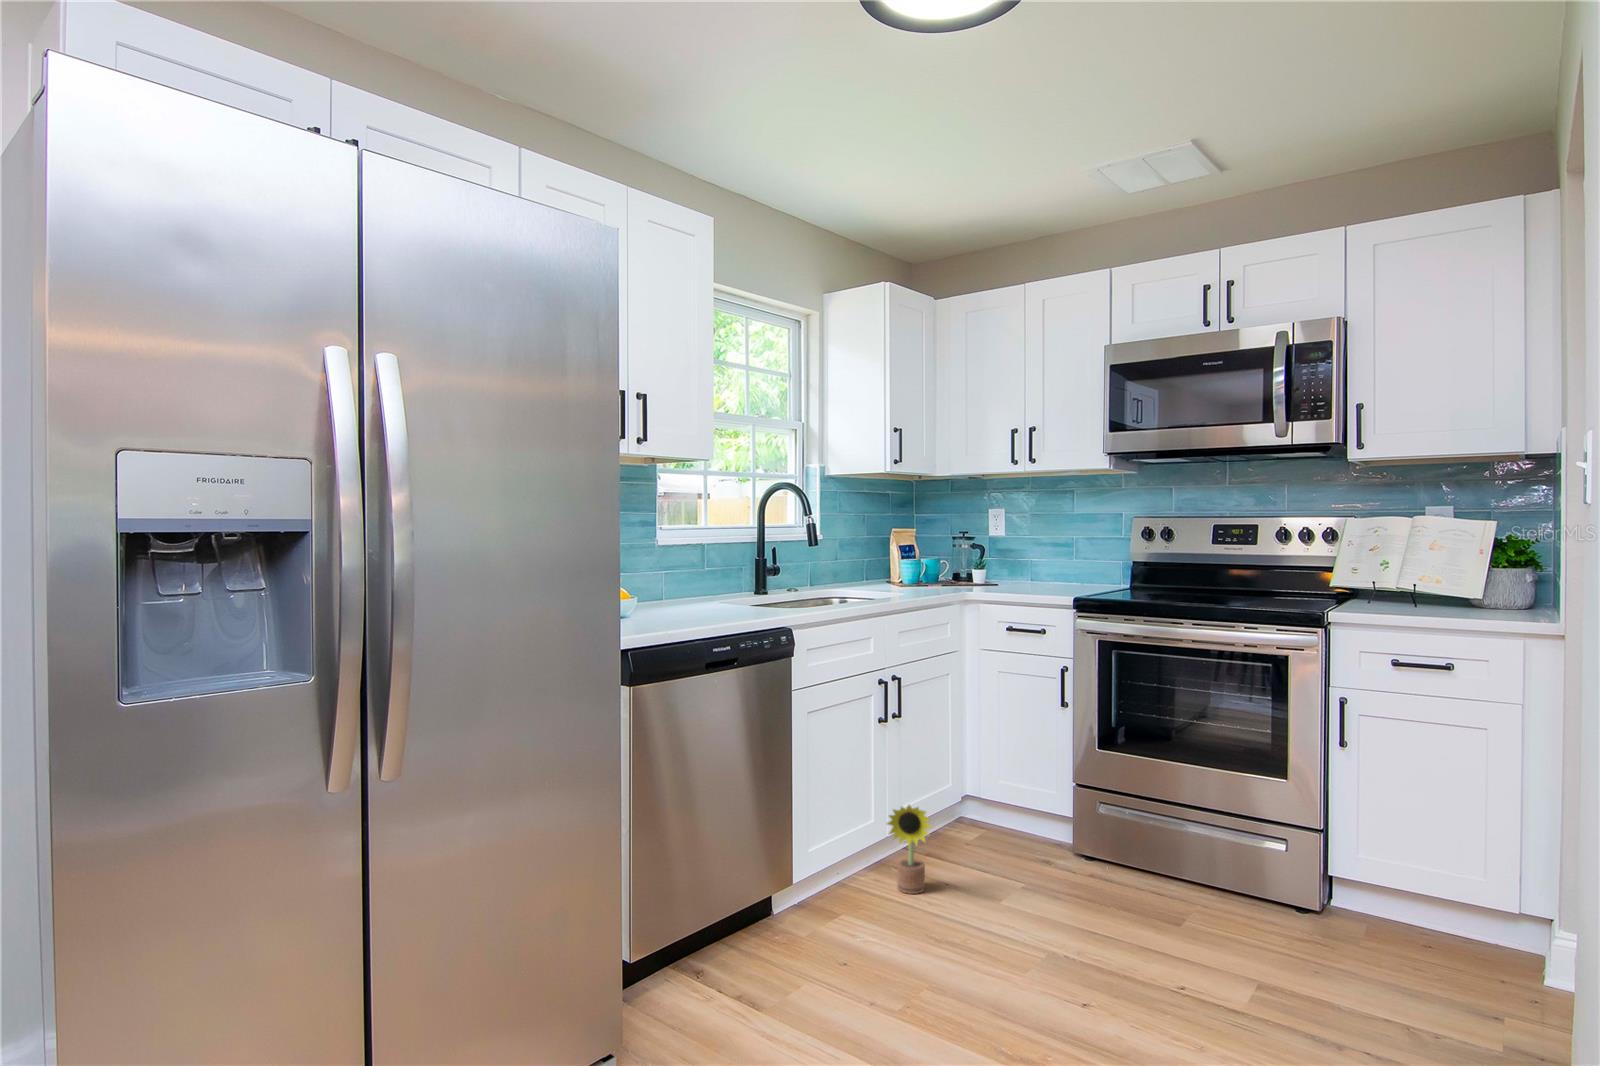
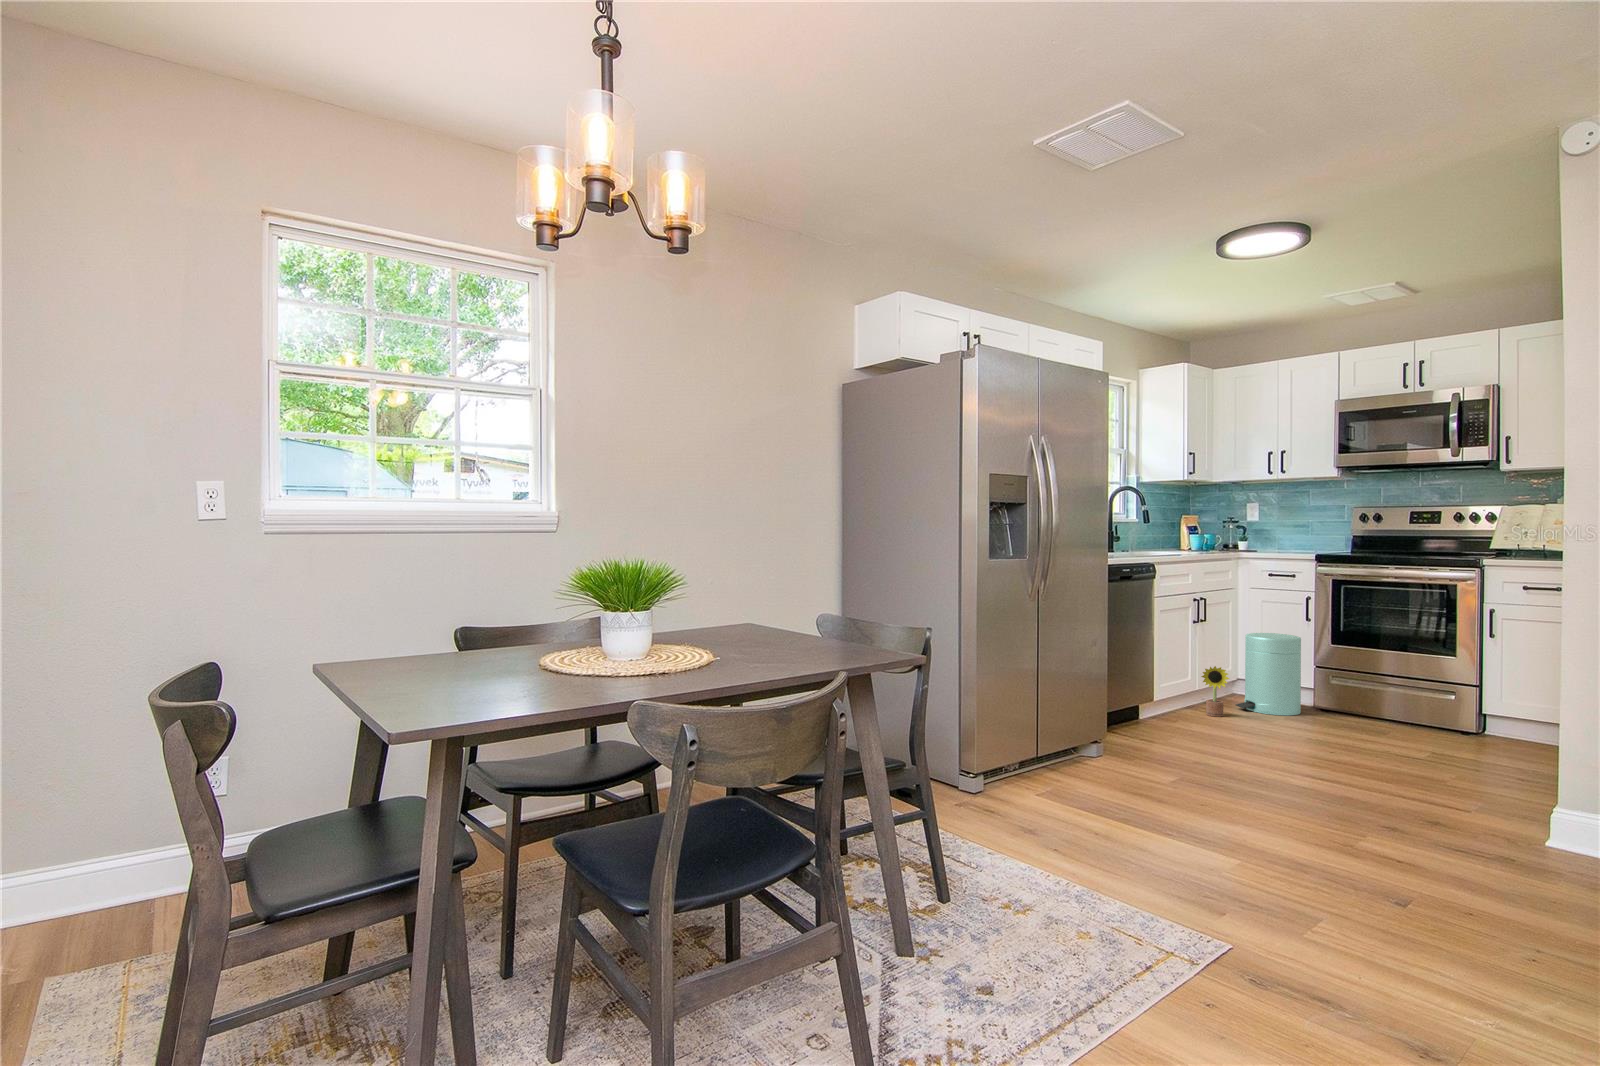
trash can: none [951,728,1052,879] -> present [1236,633,1301,716]

